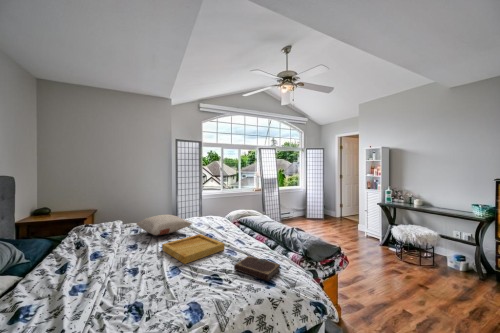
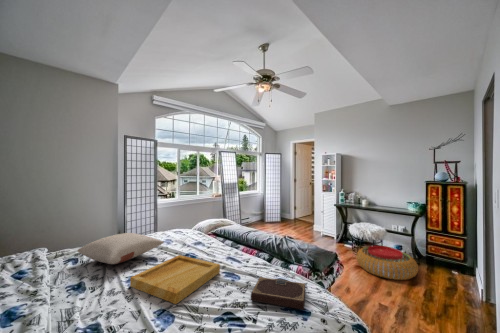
pouf: none [394,251,469,292] -> present [357,245,418,280]

